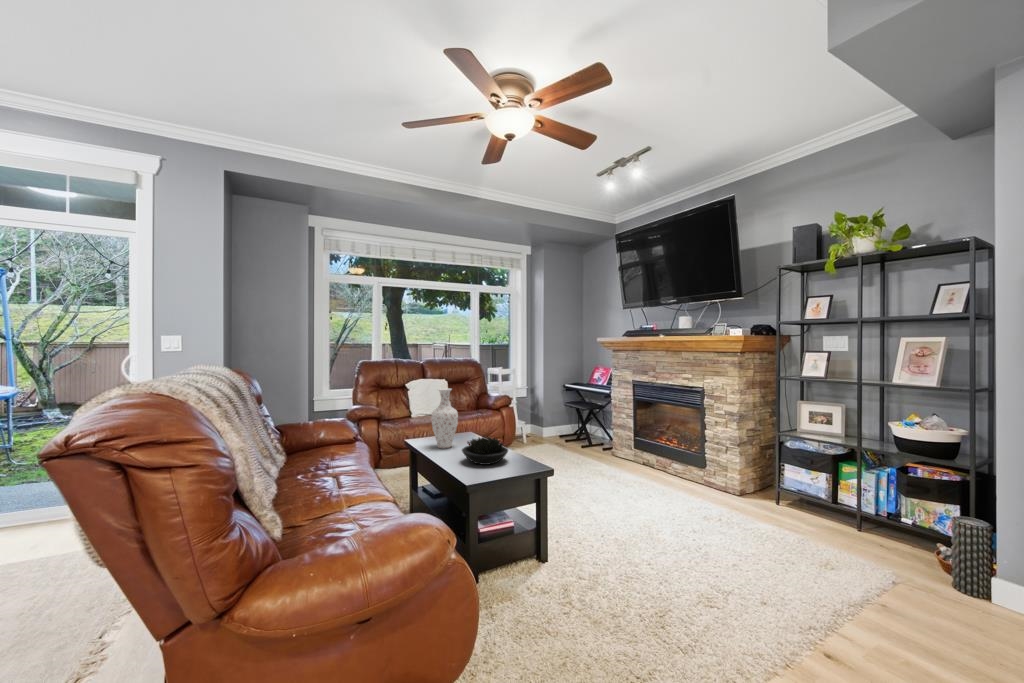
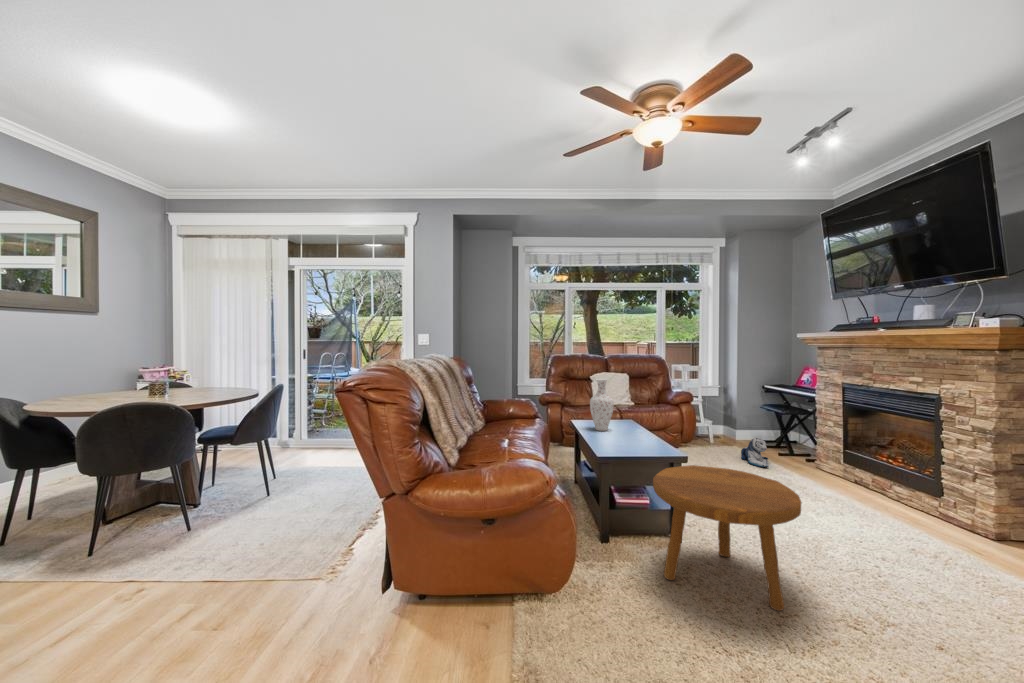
plush toy: none [554,435,579,462] -> present [741,438,768,467]
succulent plant: present [462,437,508,465] -> none [607,422,650,447]
footstool: none [530,474,668,612] -> present [653,465,801,611]

